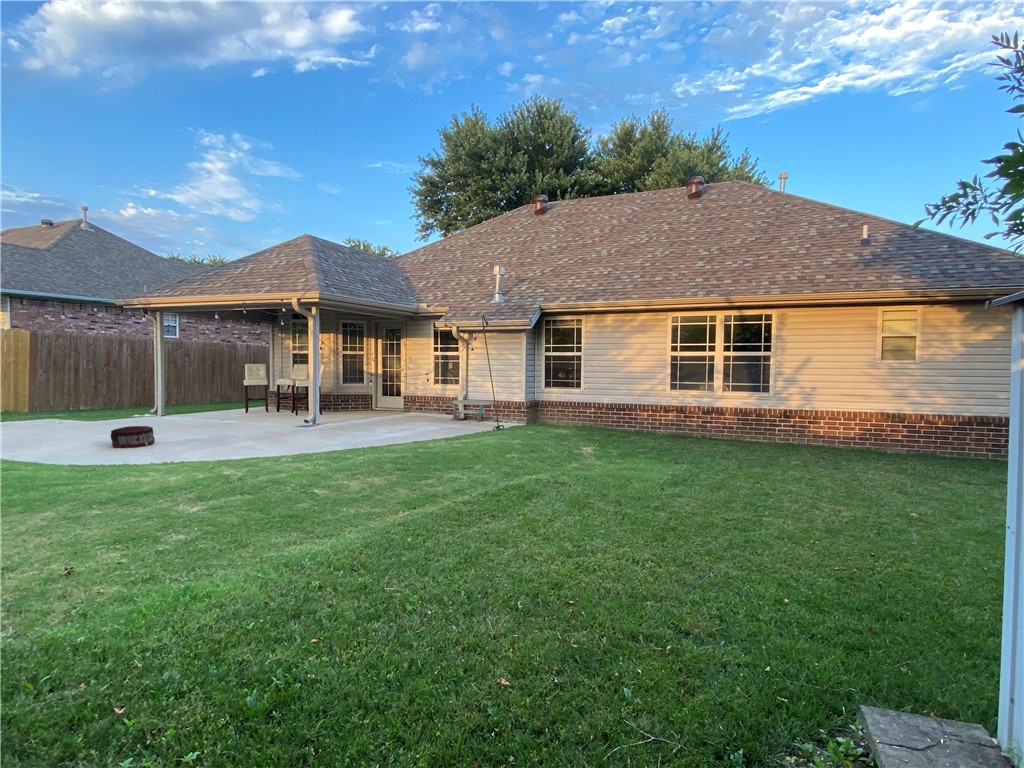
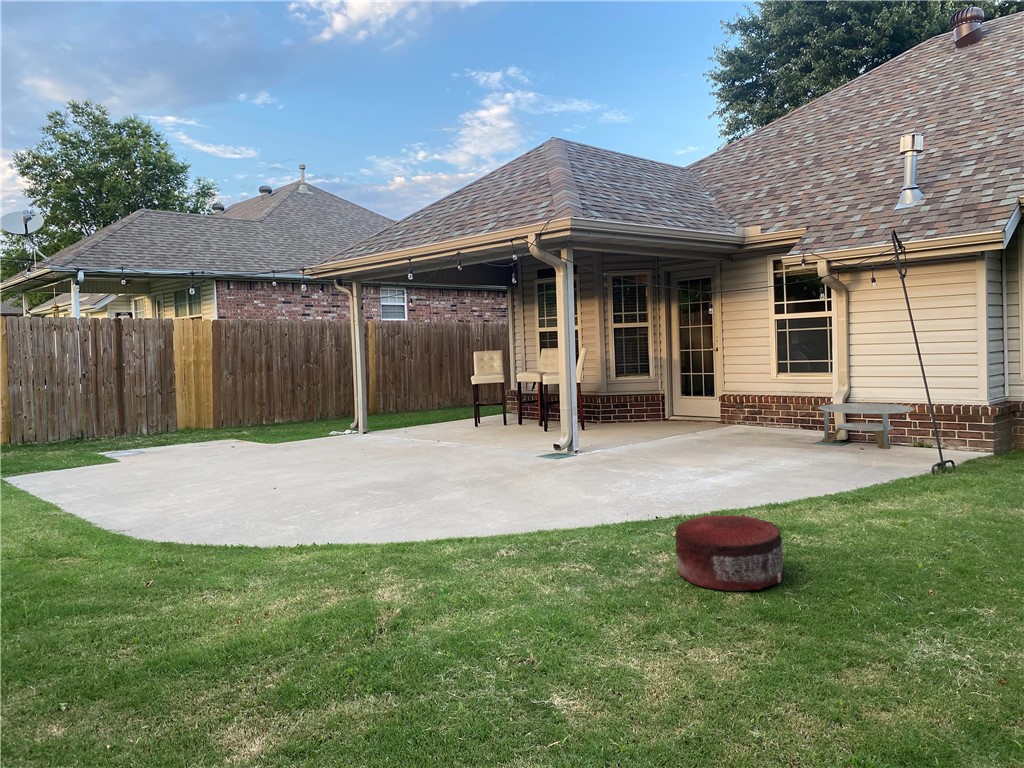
pouf: present [110,426,155,448] -> present [675,514,785,591]

